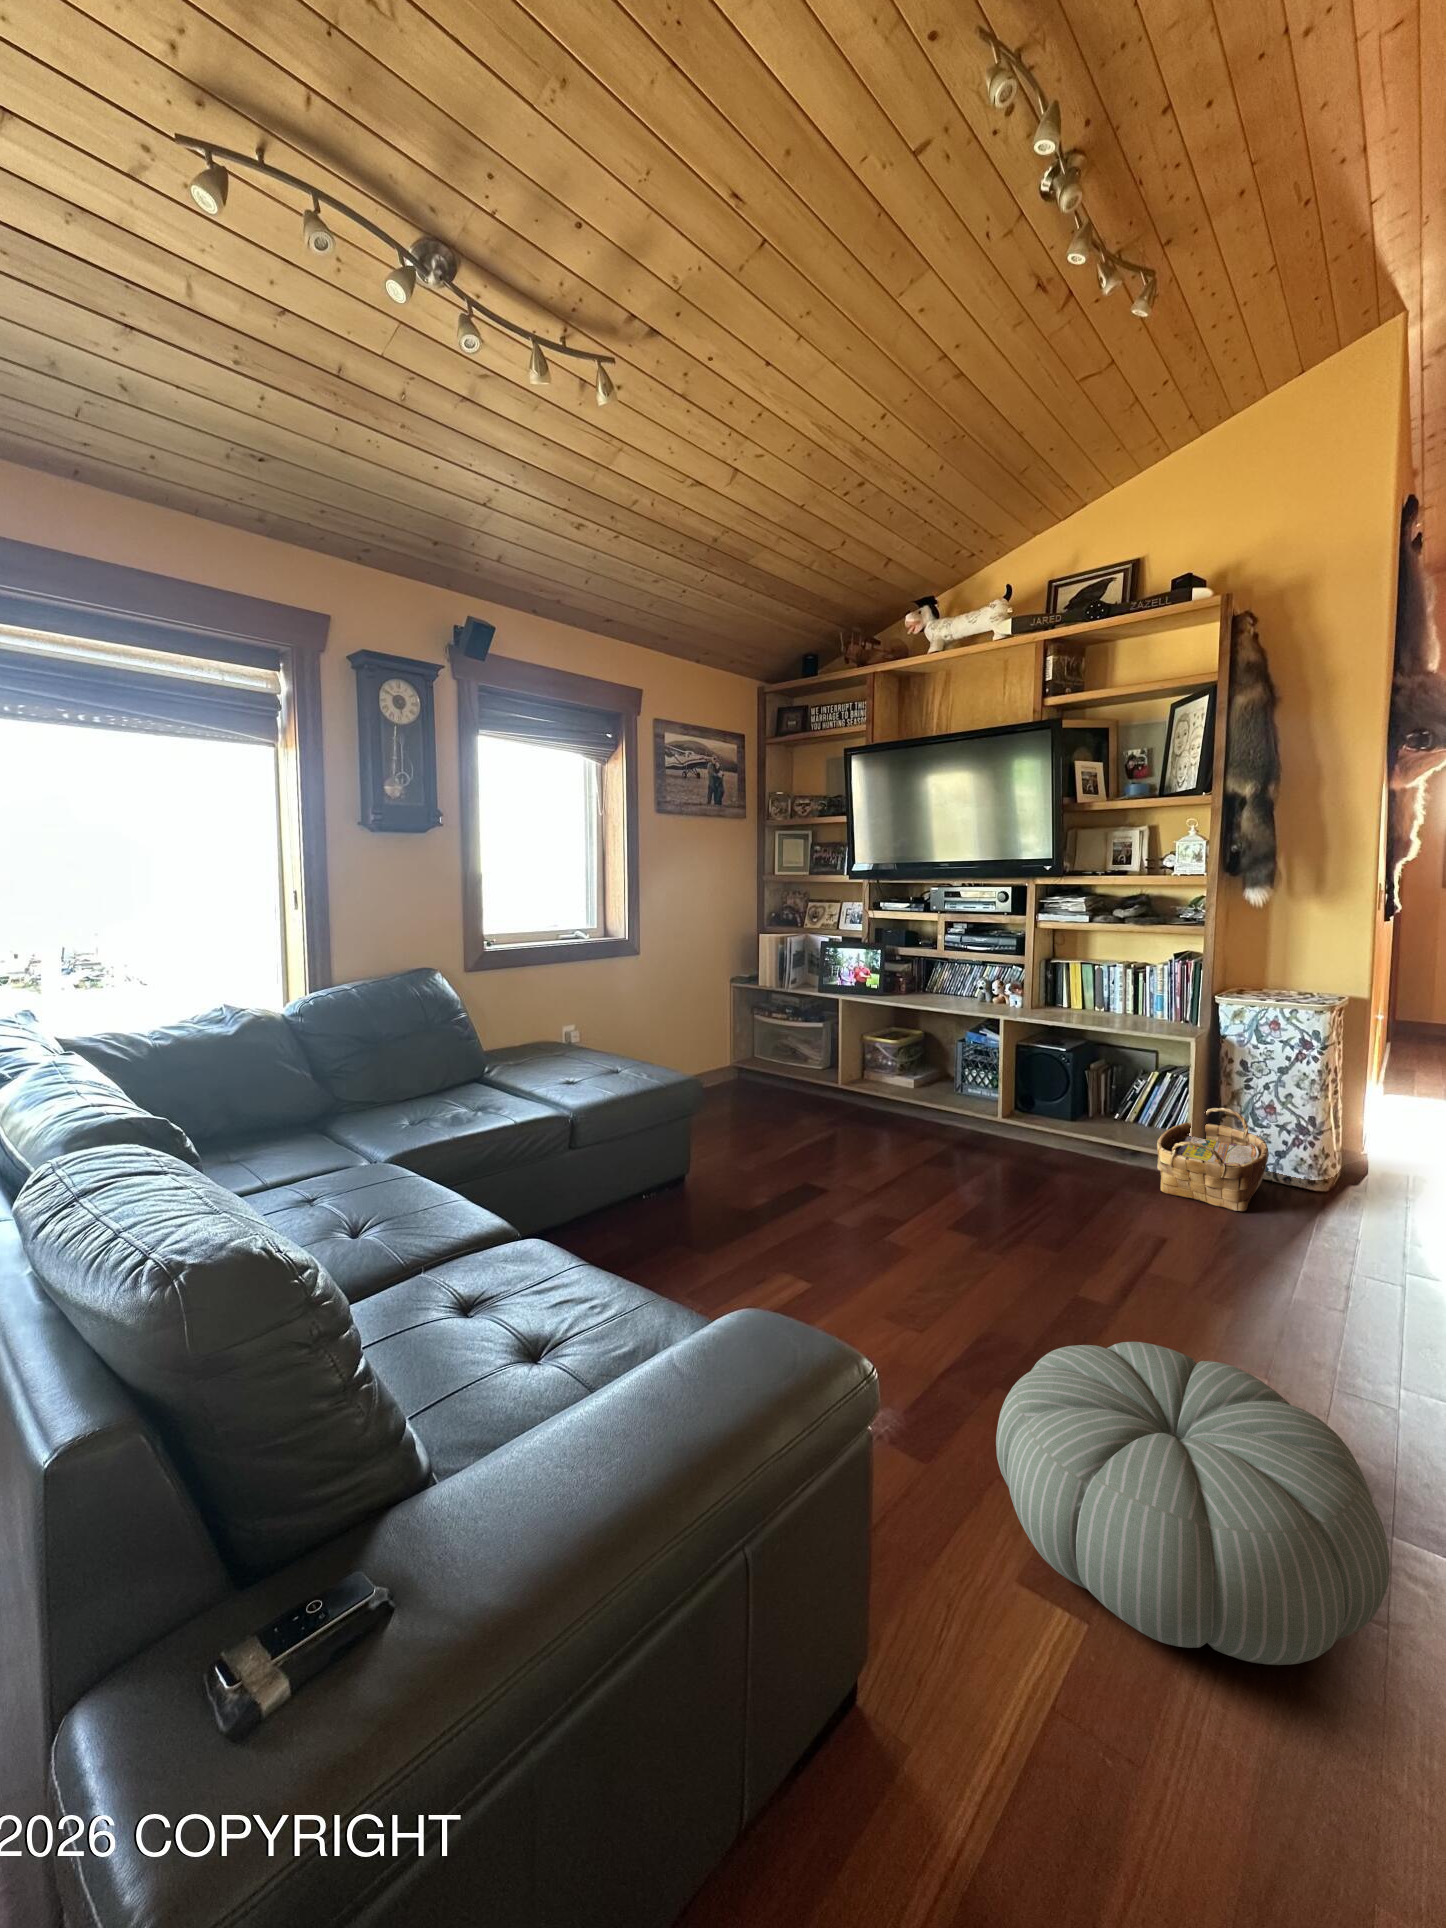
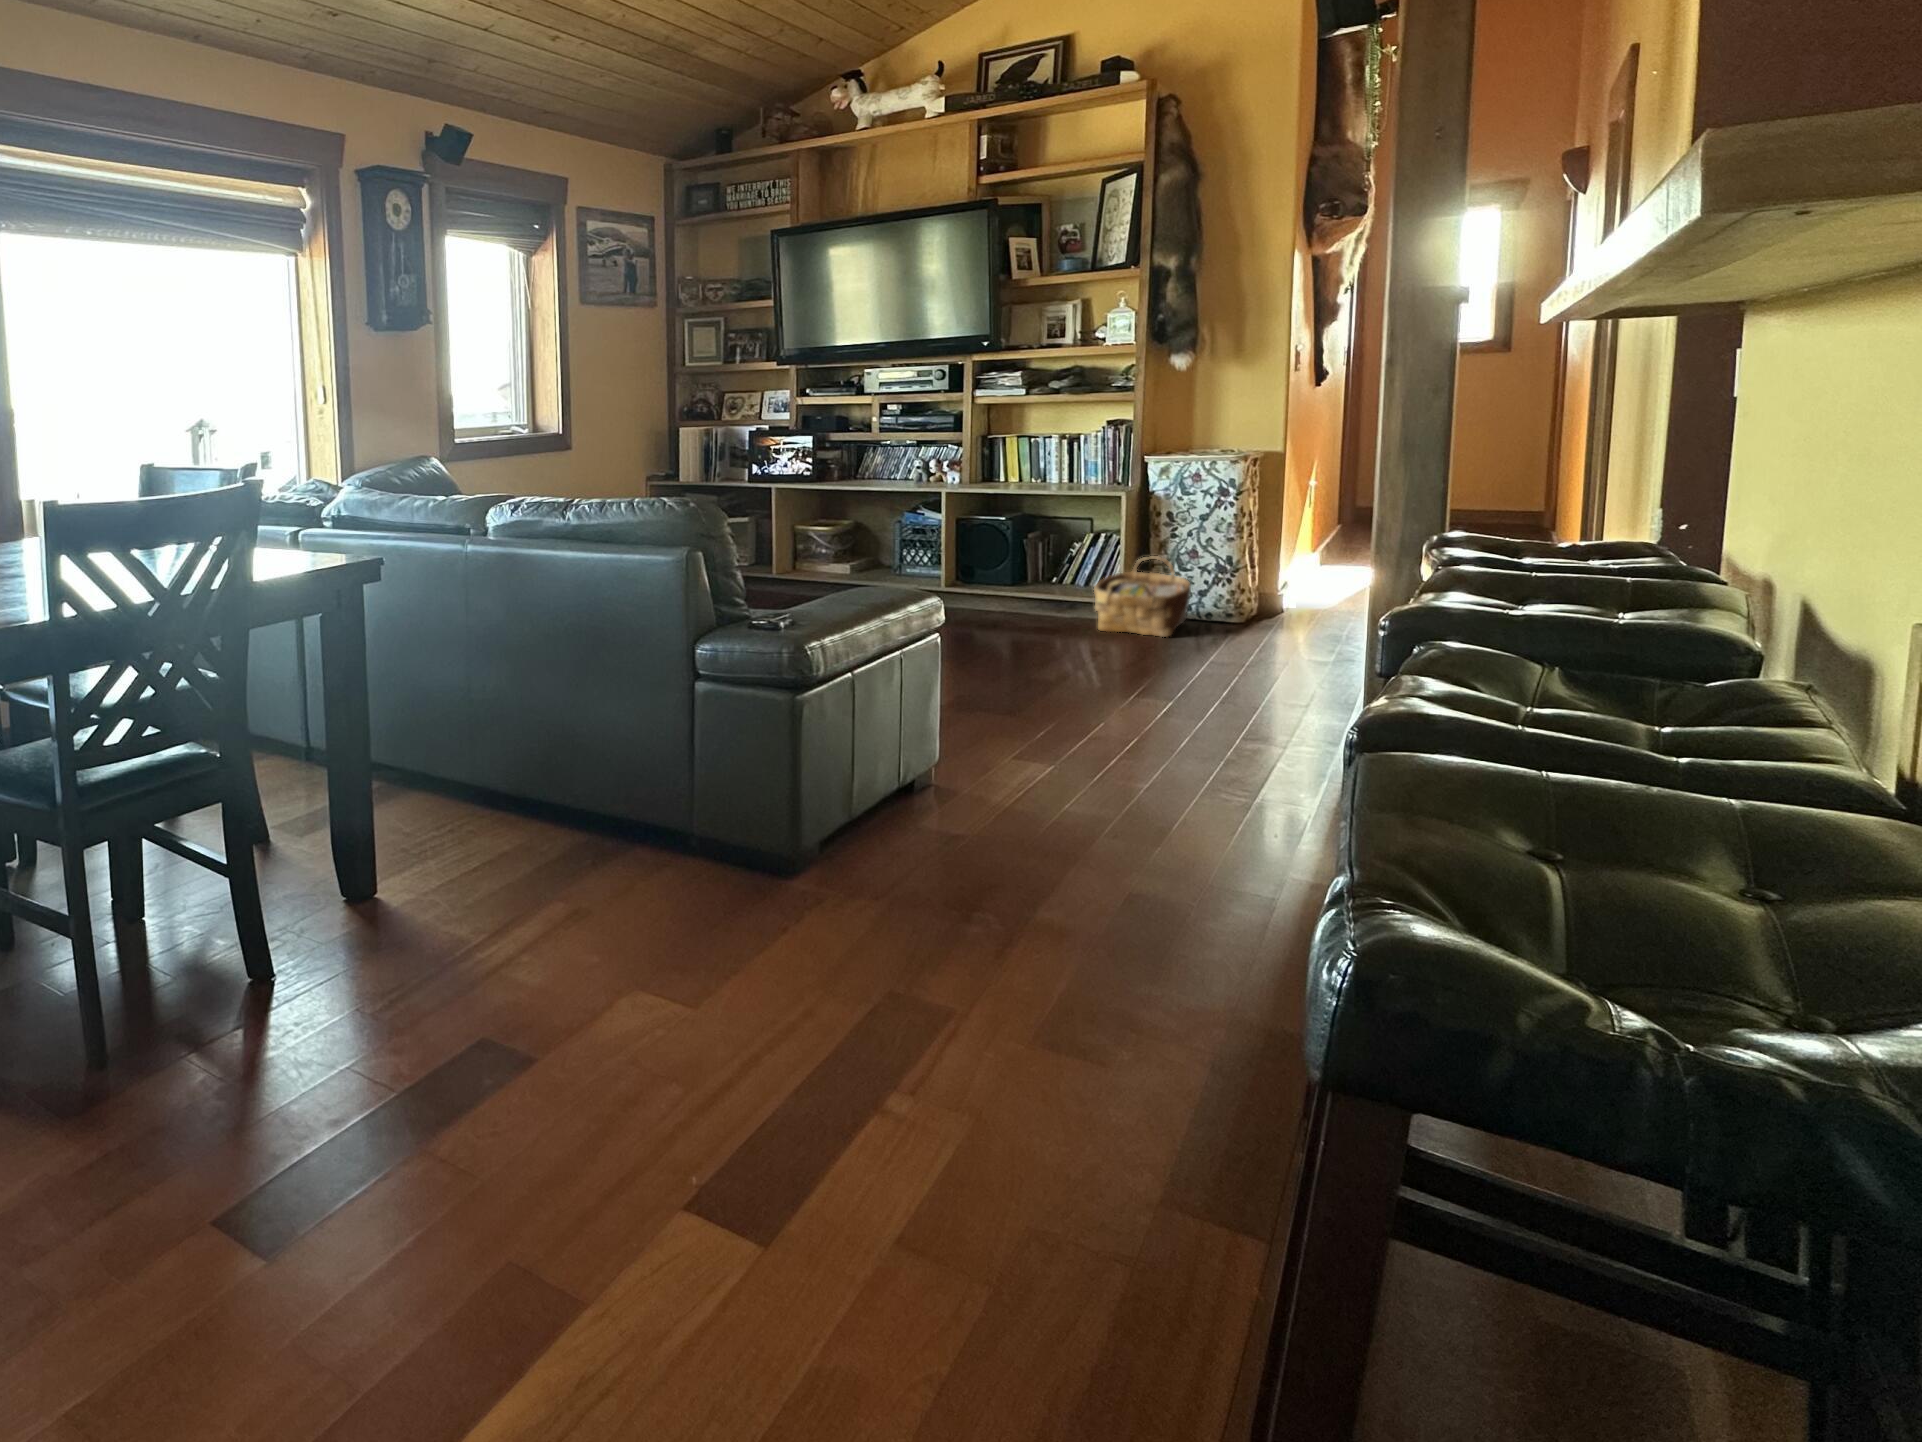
pouf: present [996,1342,1390,1665] -> none [998,660,1235,783]

